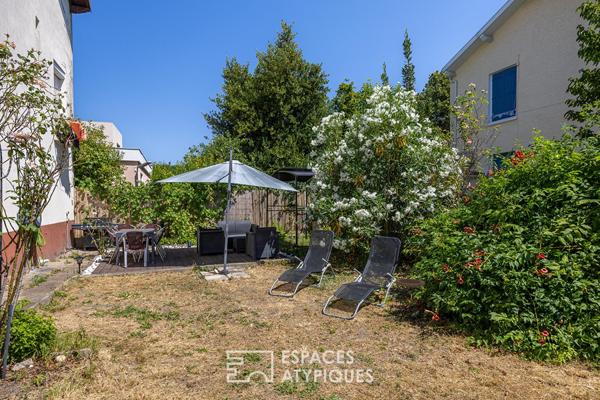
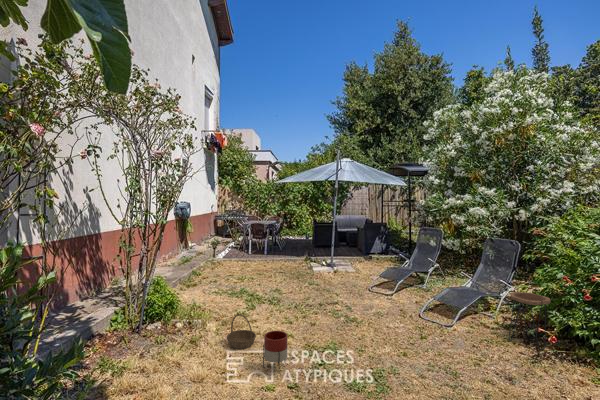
basket: none [133,320,166,356] -> present [227,314,256,349]
planter: none [182,329,207,372] -> present [263,331,287,369]

